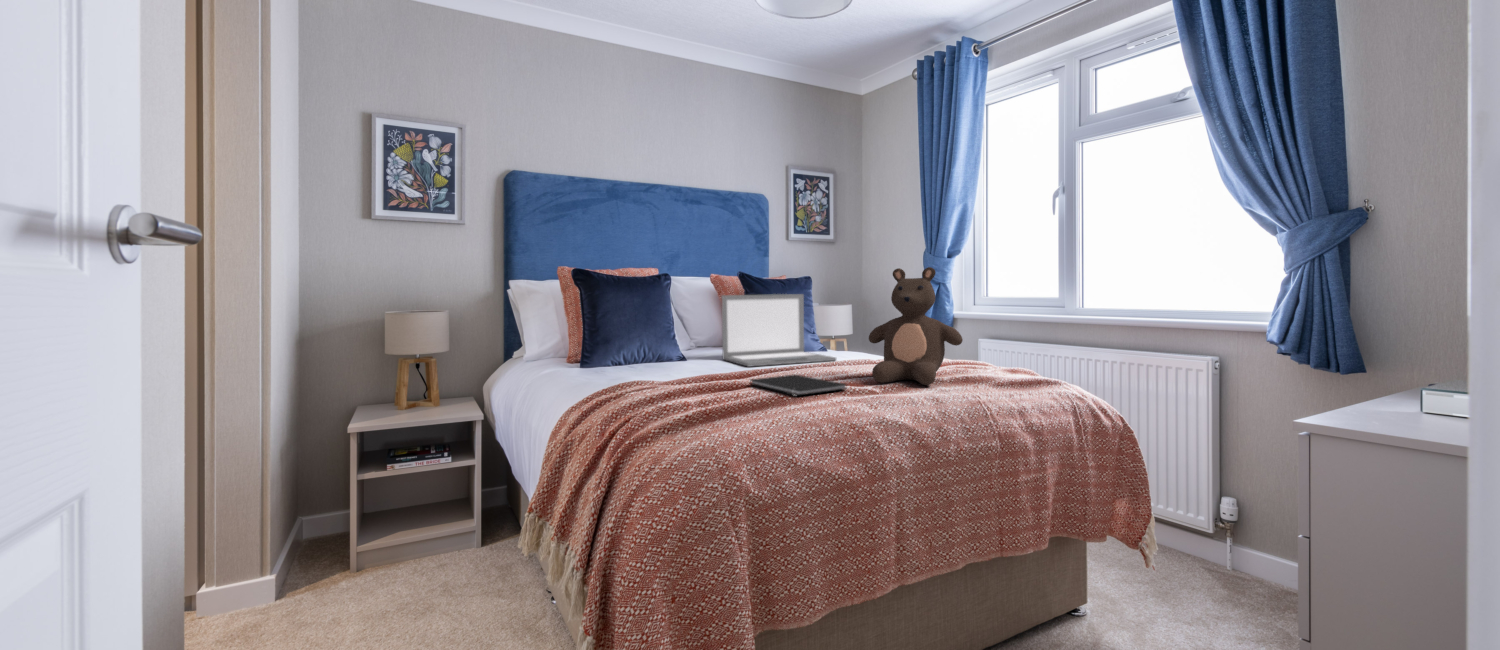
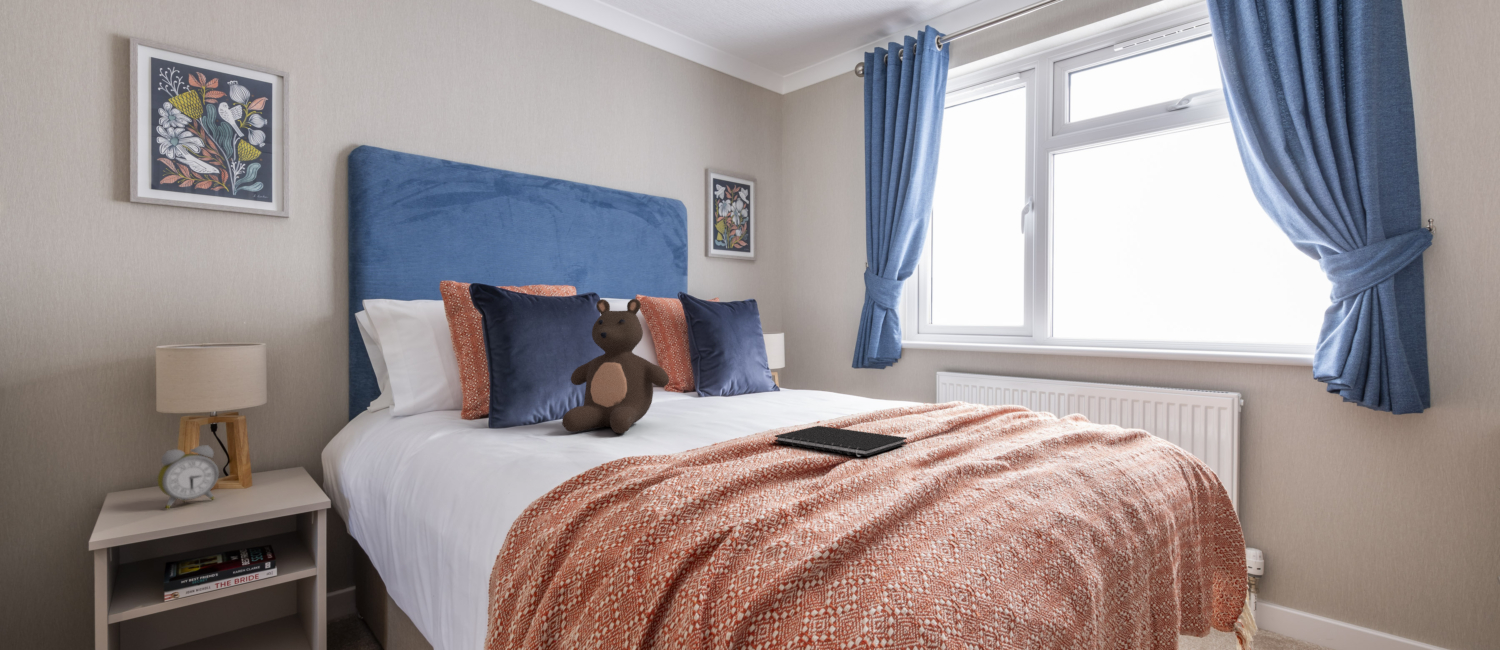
teddy bear: present [869,267,963,385] -> present [562,299,669,433]
laptop: present [721,294,836,367] -> none [677,322,821,415]
alarm clock: none [386,376,420,414] -> present [158,445,219,508]

